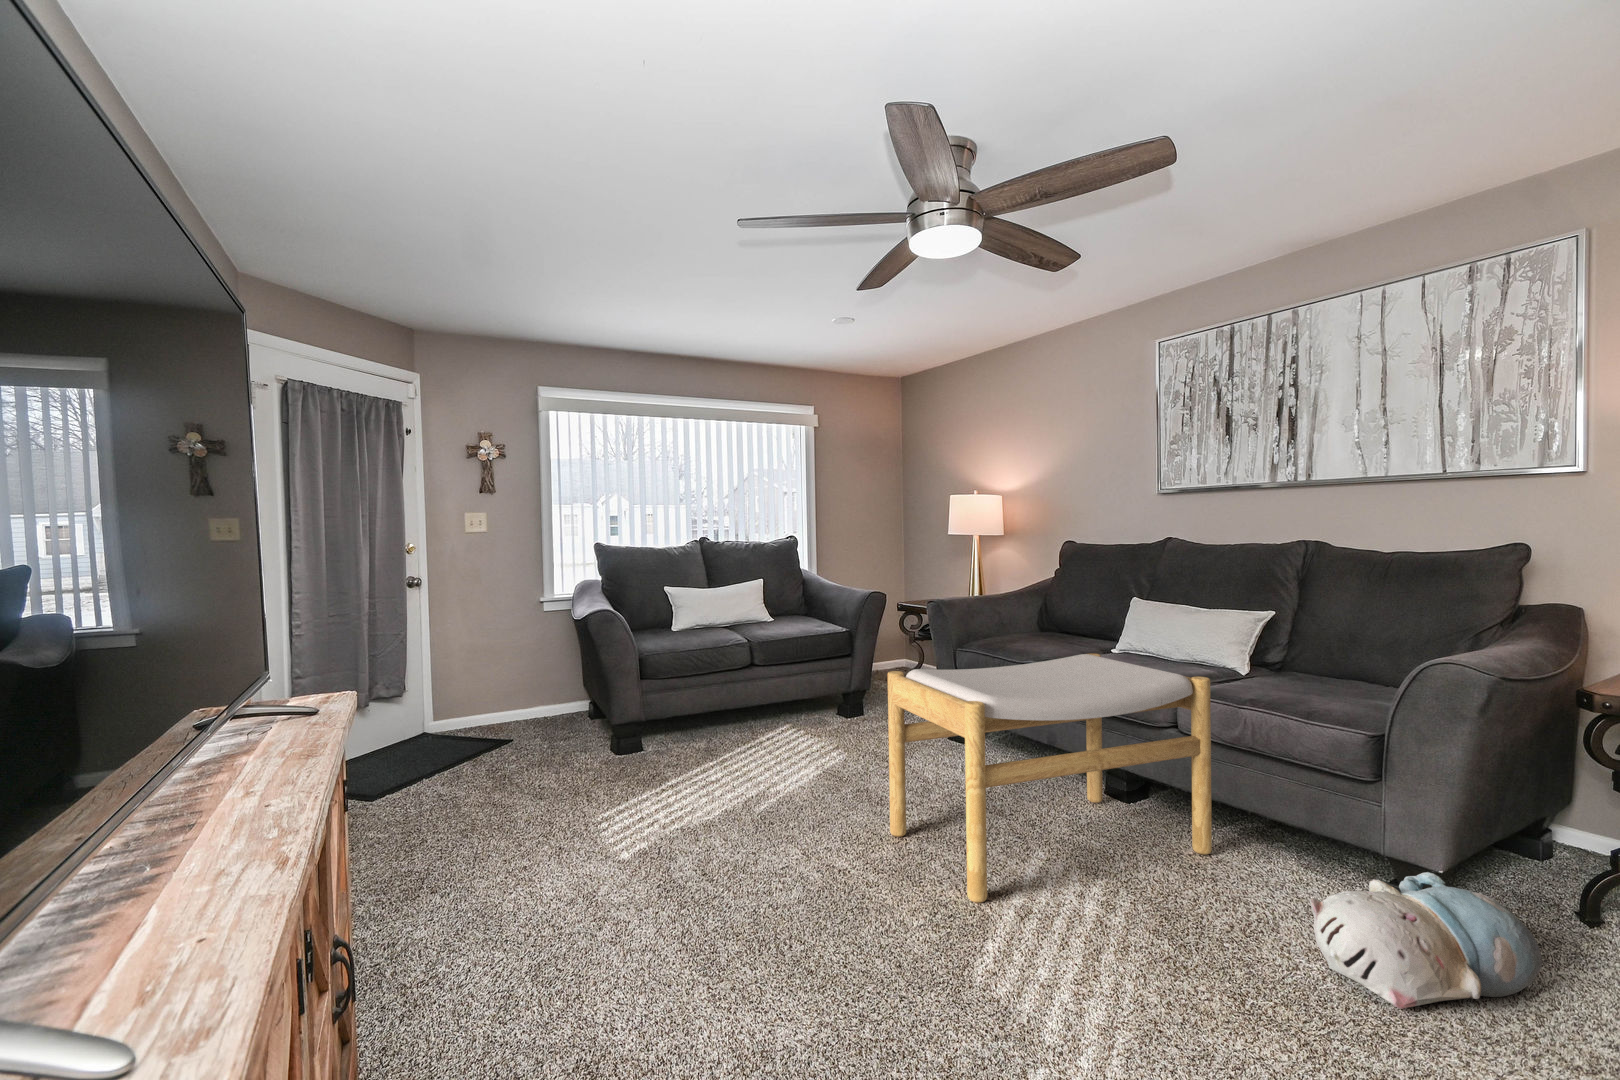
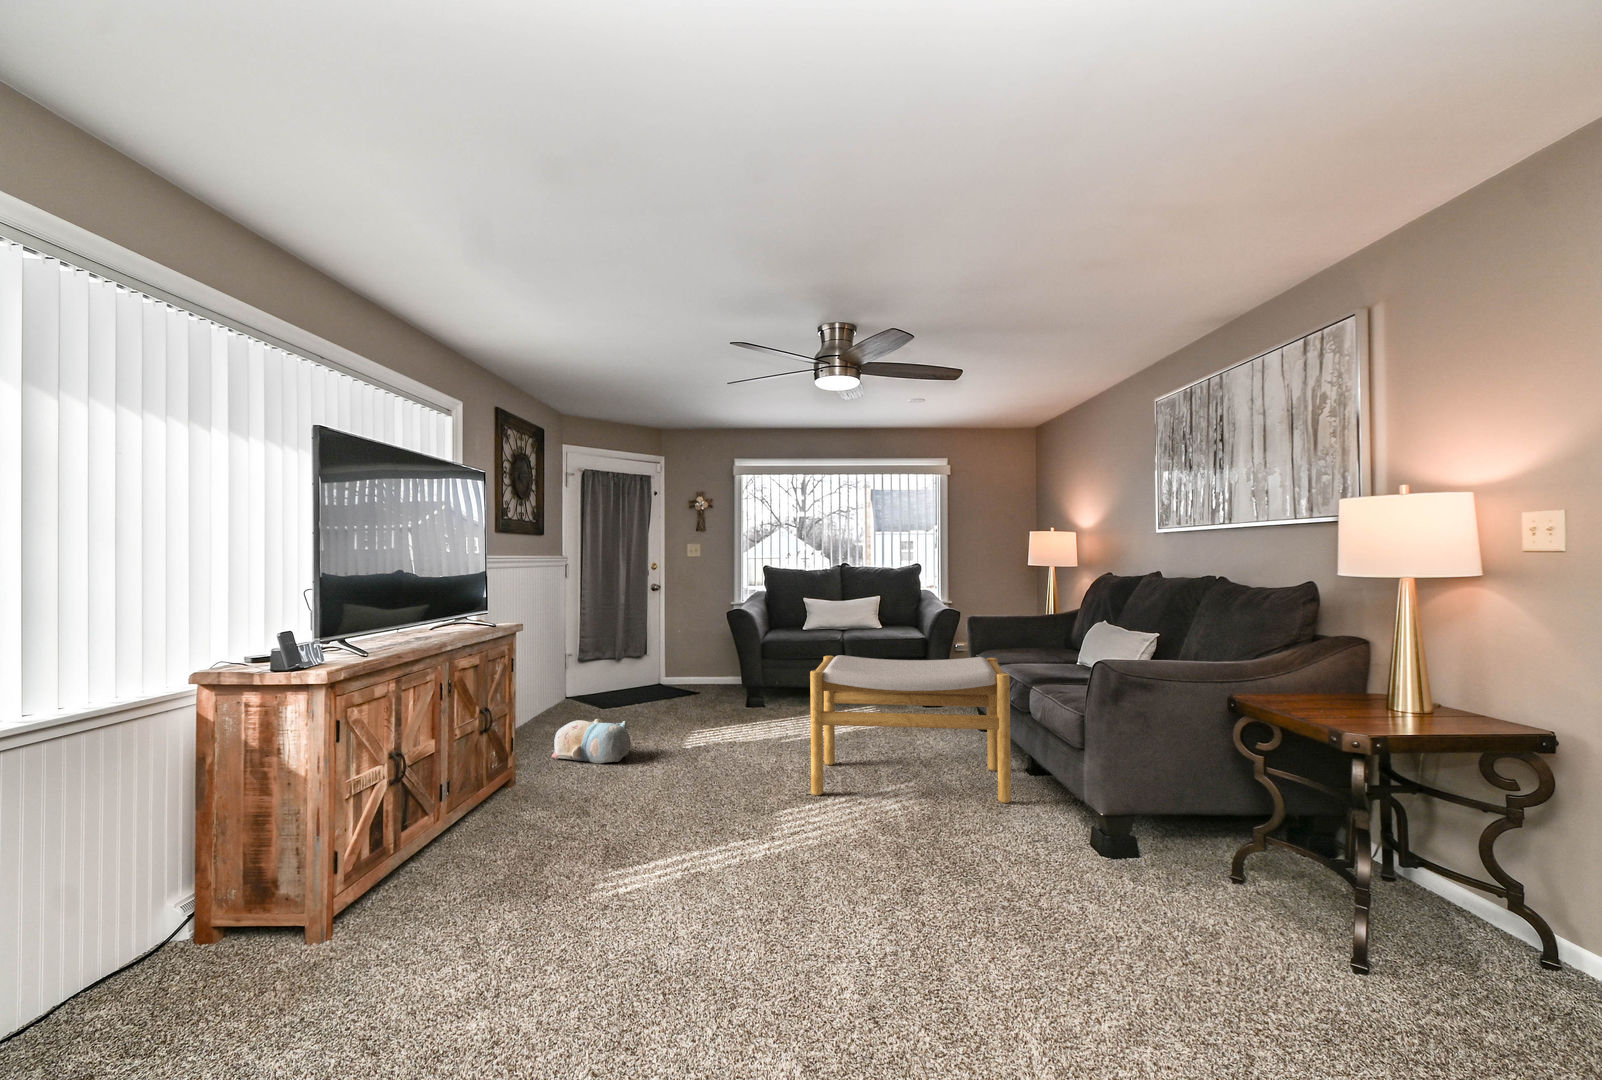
plush toy: present [1310,872,1542,1009] -> present [552,719,631,763]

